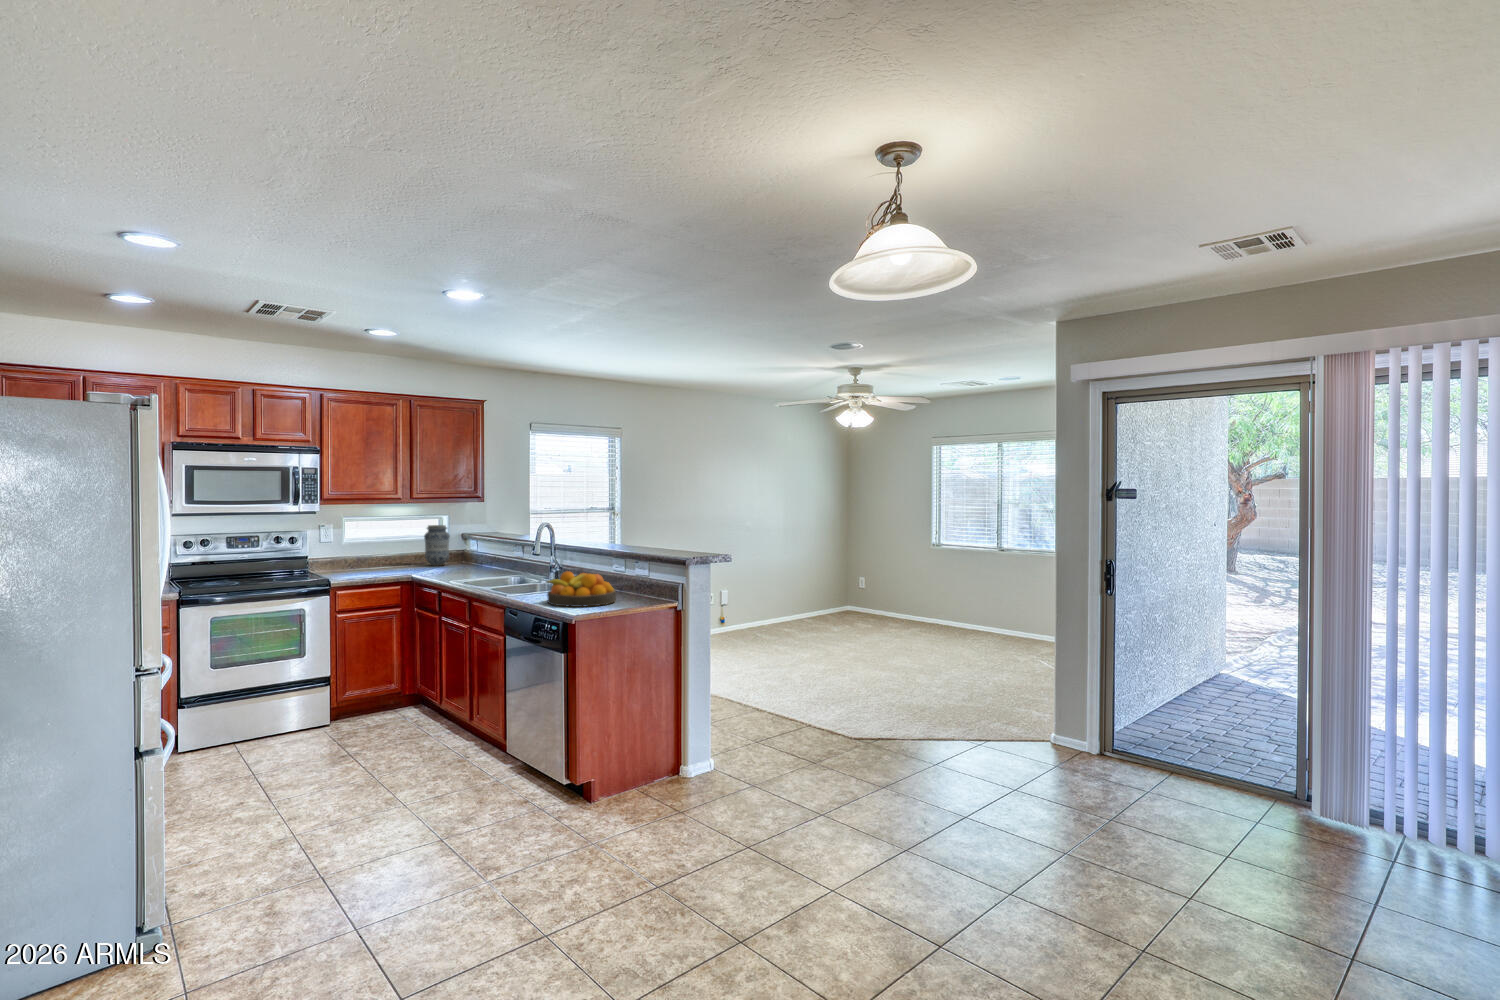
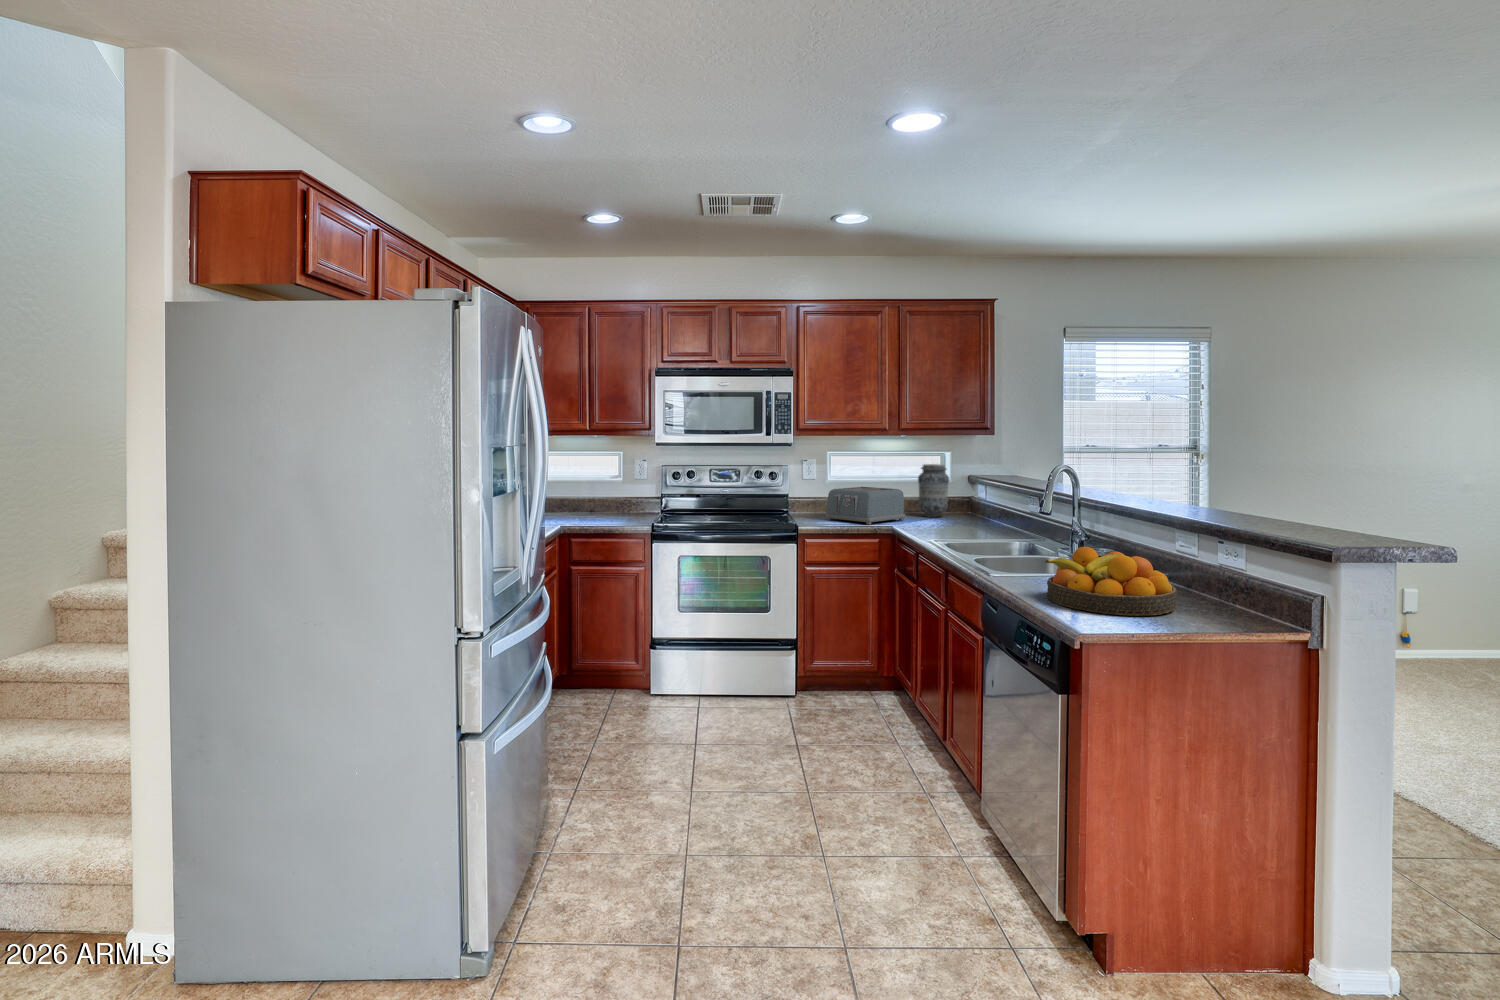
toaster: none [349,545,418,575] -> present [826,487,905,525]

